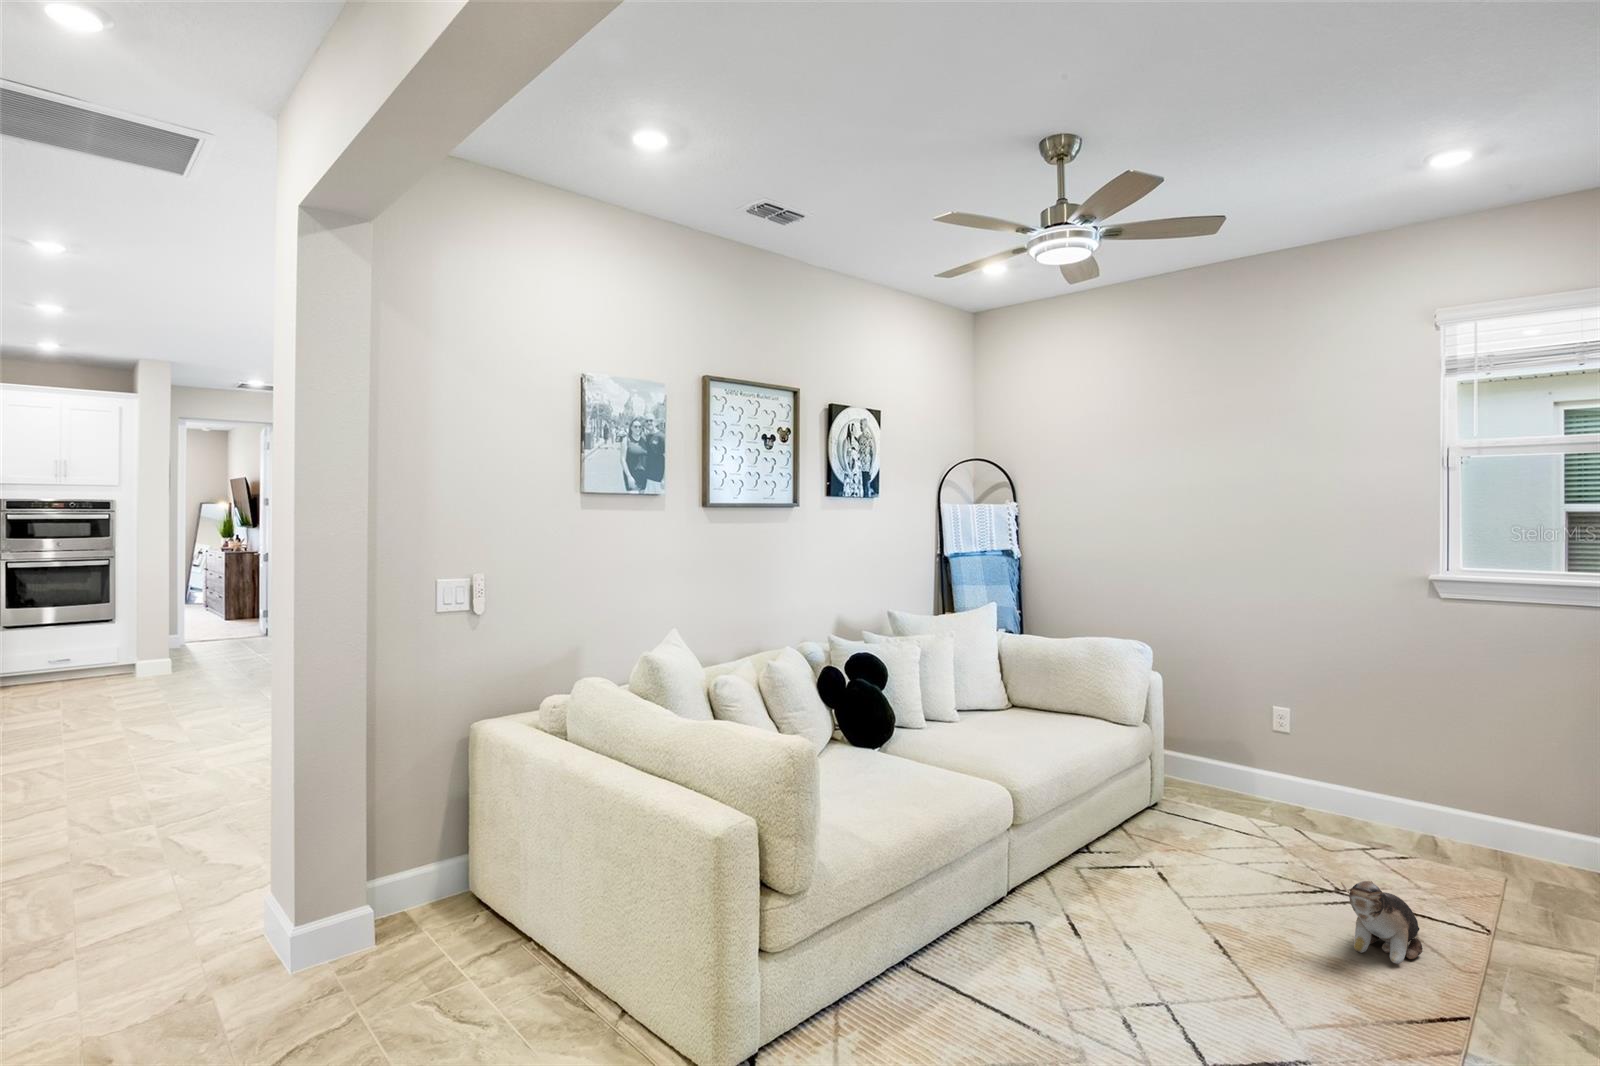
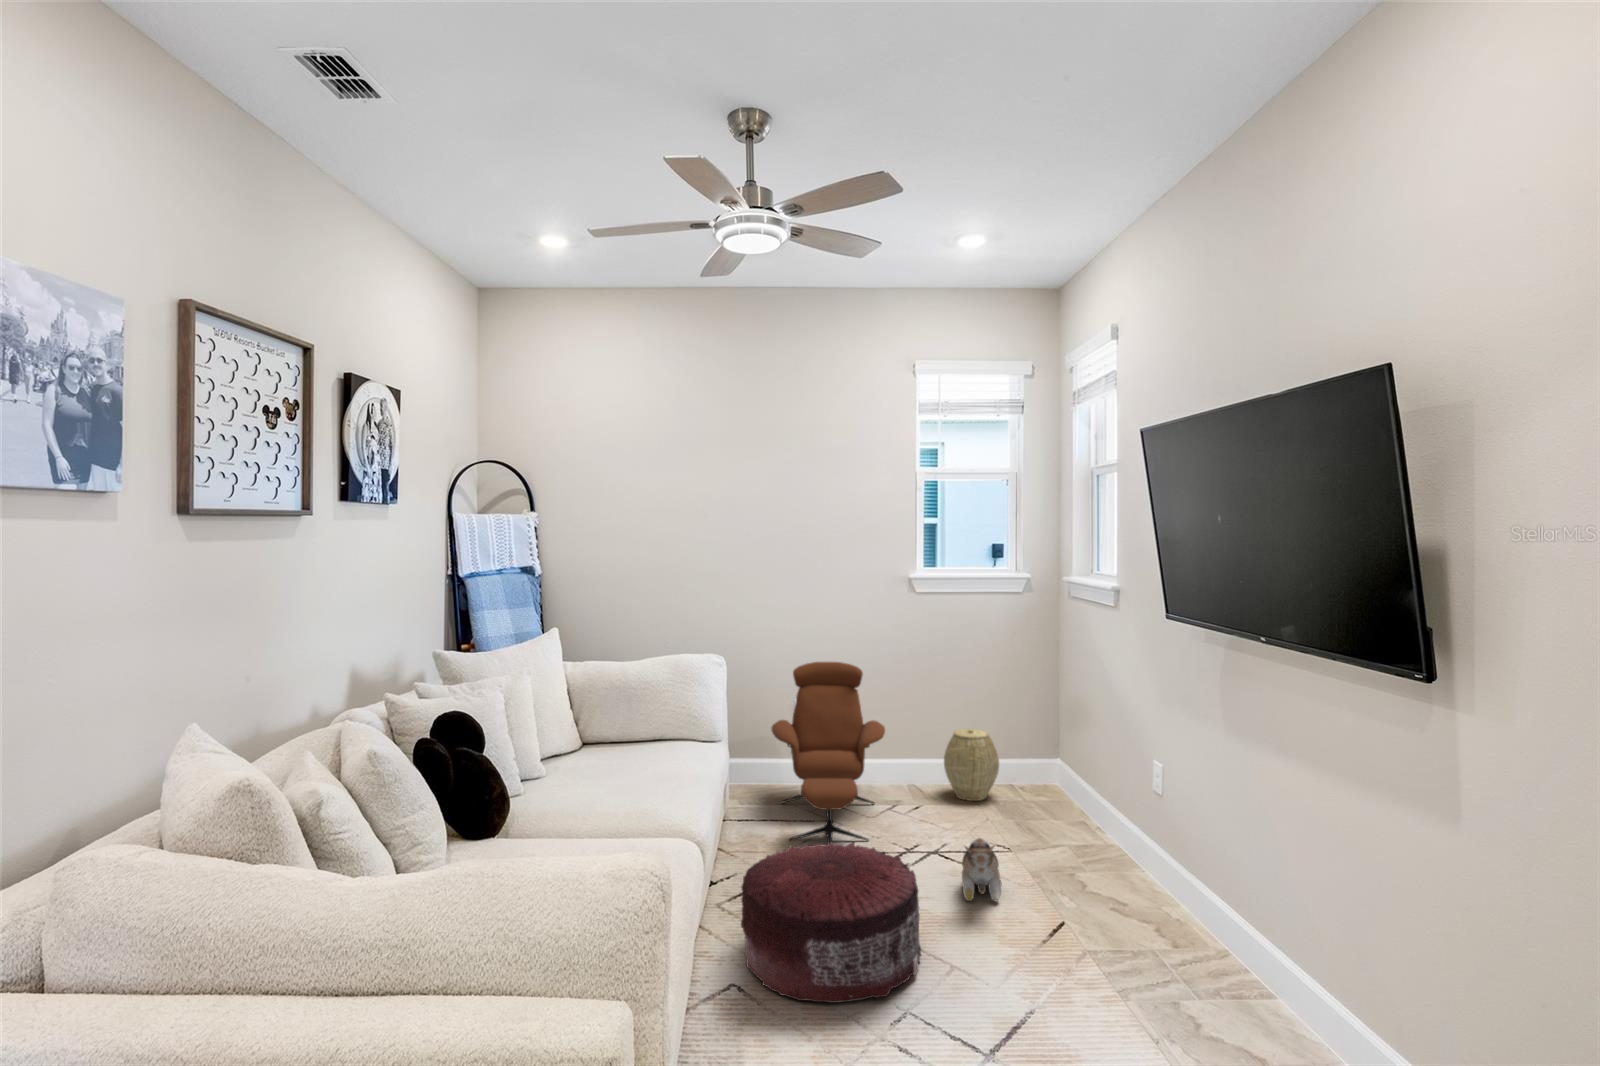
lounge chair: none [1204,665,1364,865] -> present [772,662,885,844]
woven basket: none [1462,774,1555,870] -> present [944,729,999,801]
pouf: none [1044,825,1245,984] -> present [741,842,921,1003]

